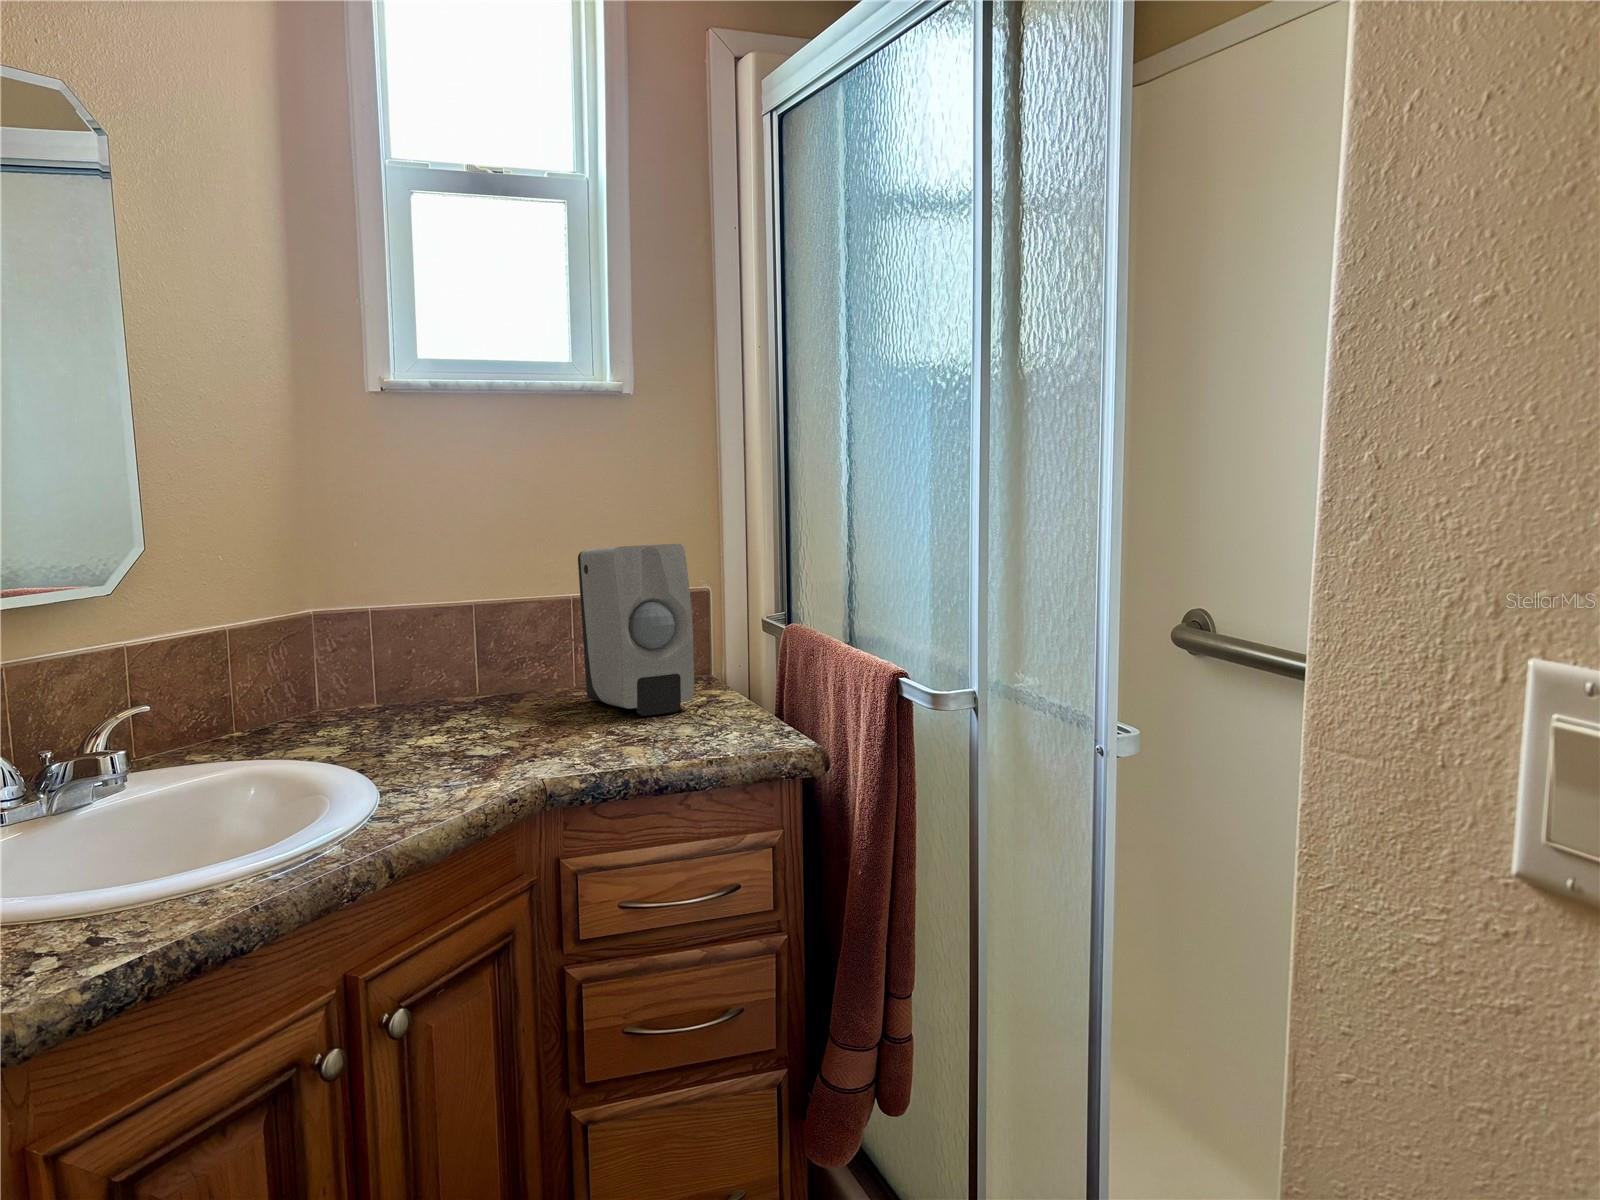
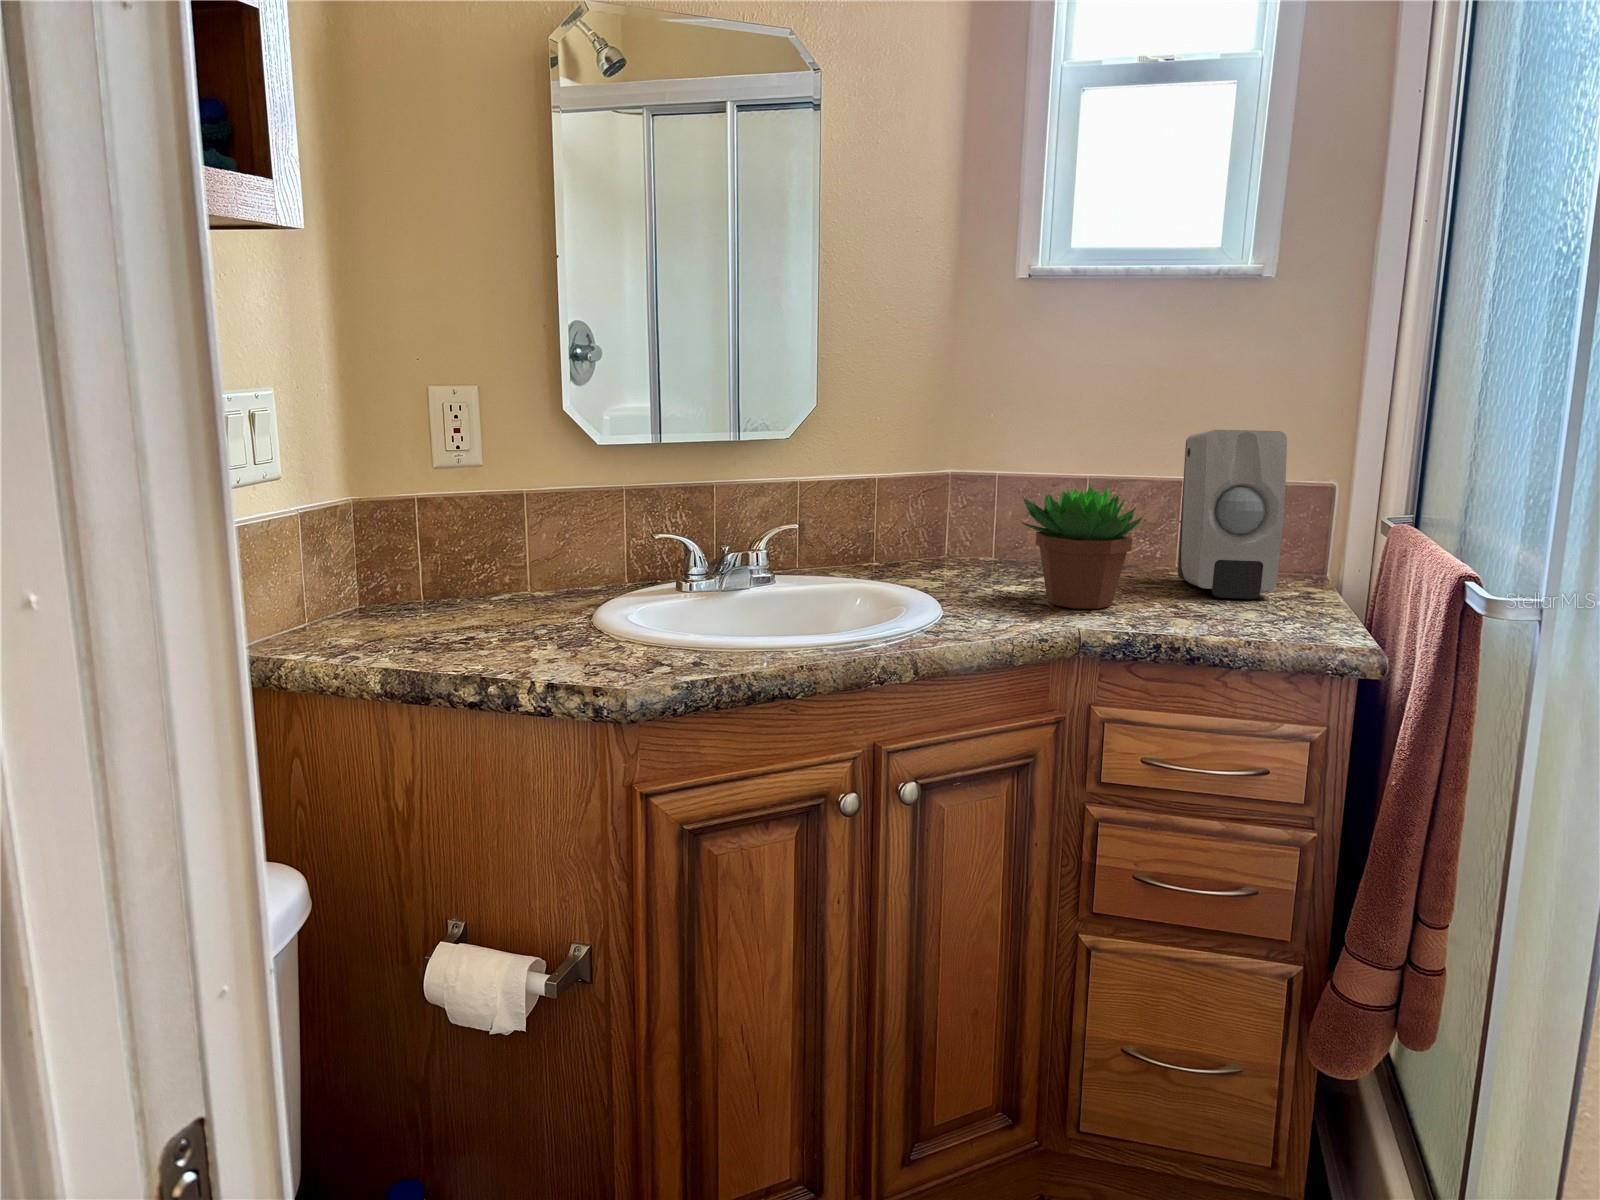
succulent plant: none [439,617,576,755] -> present [1022,486,1143,609]

